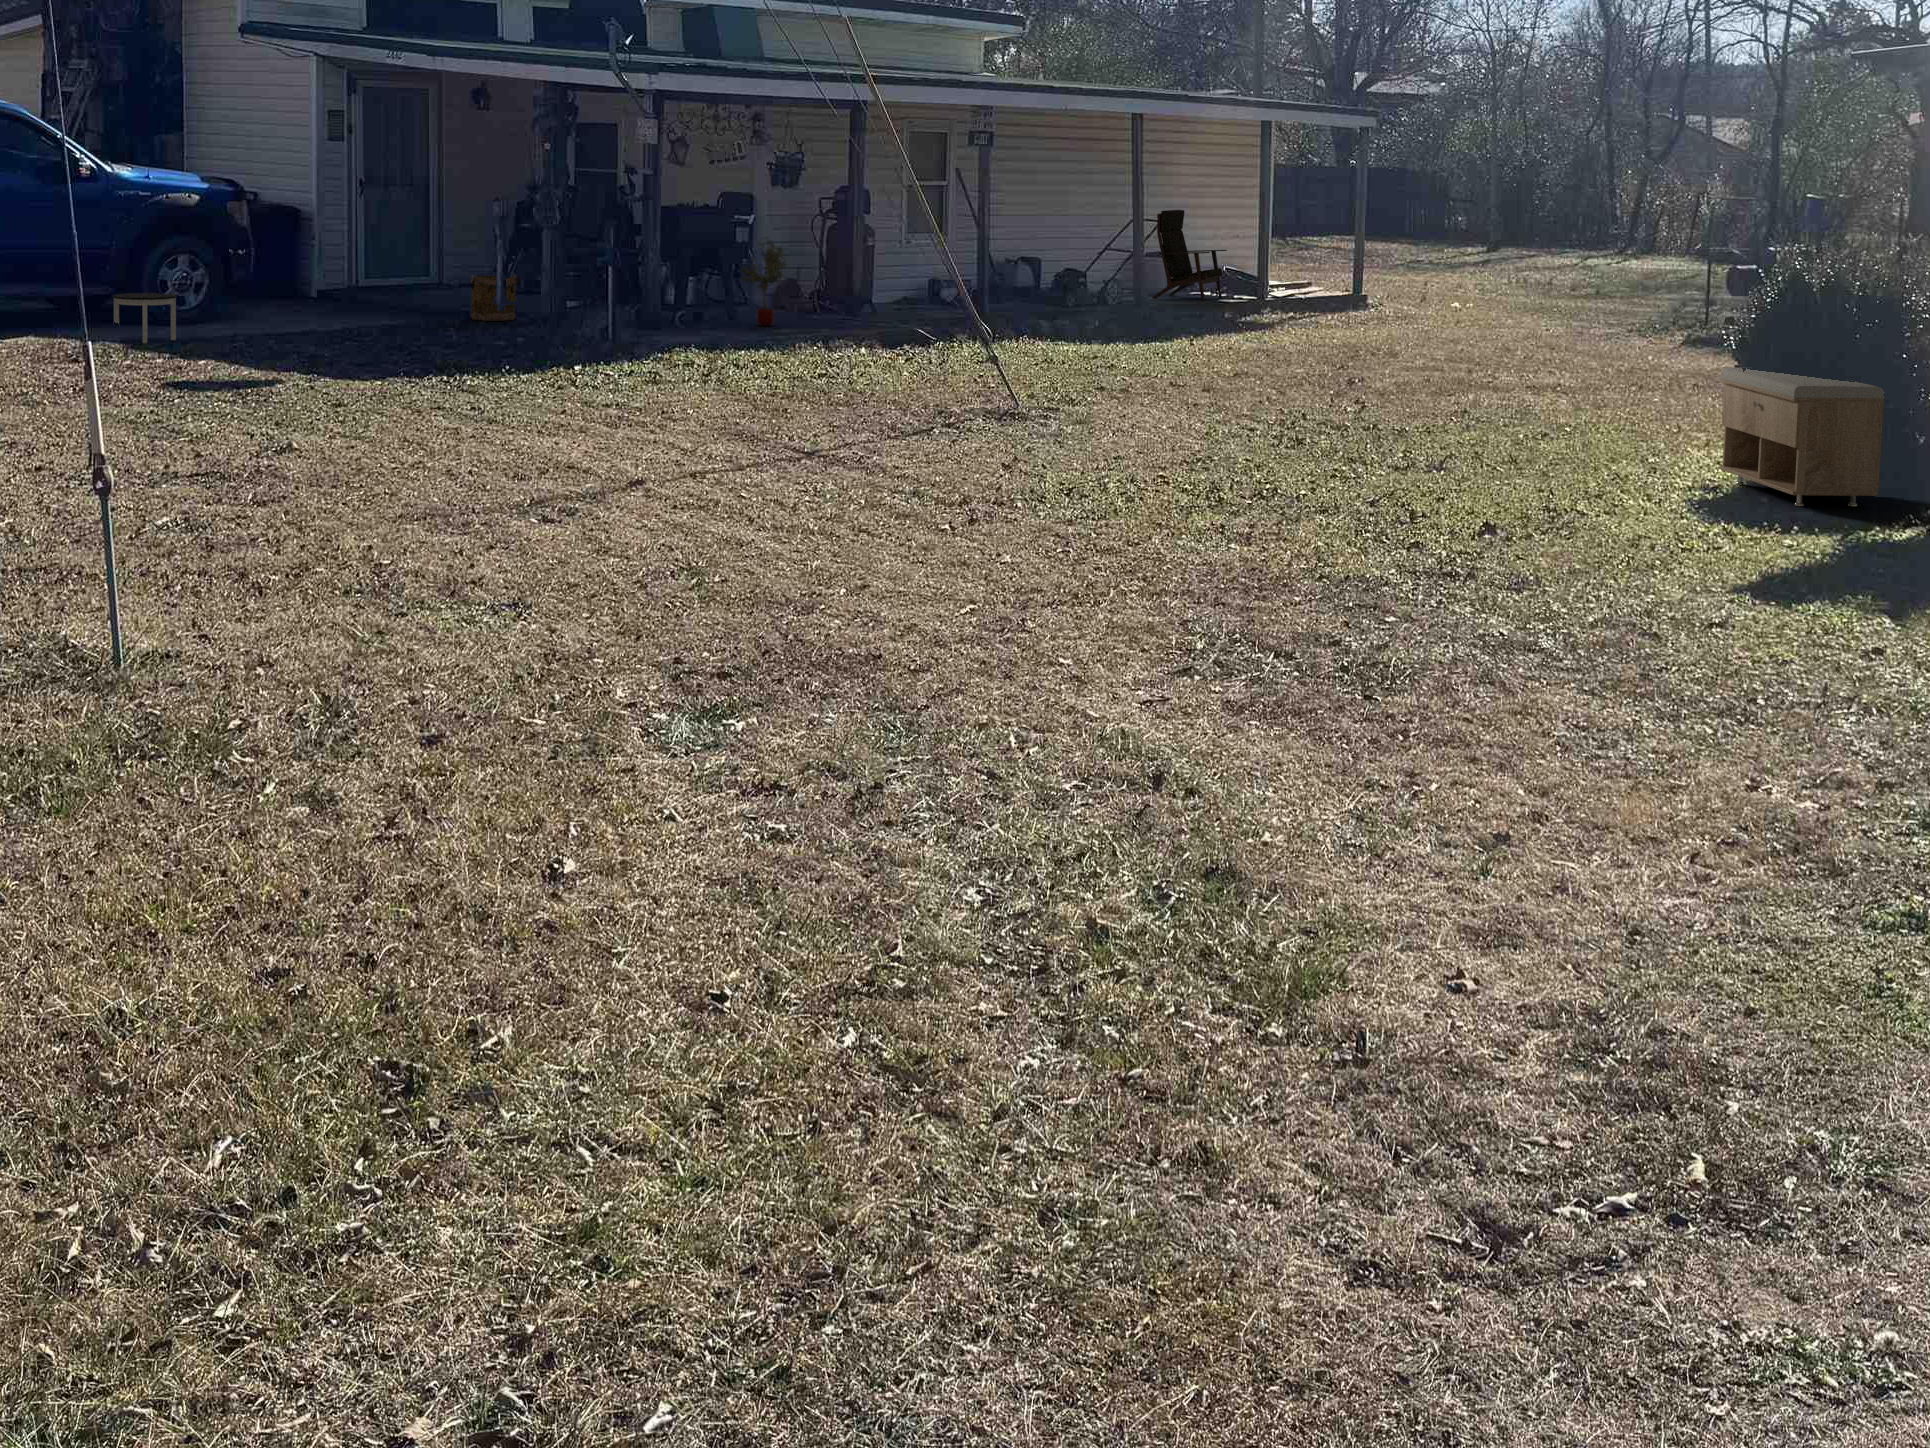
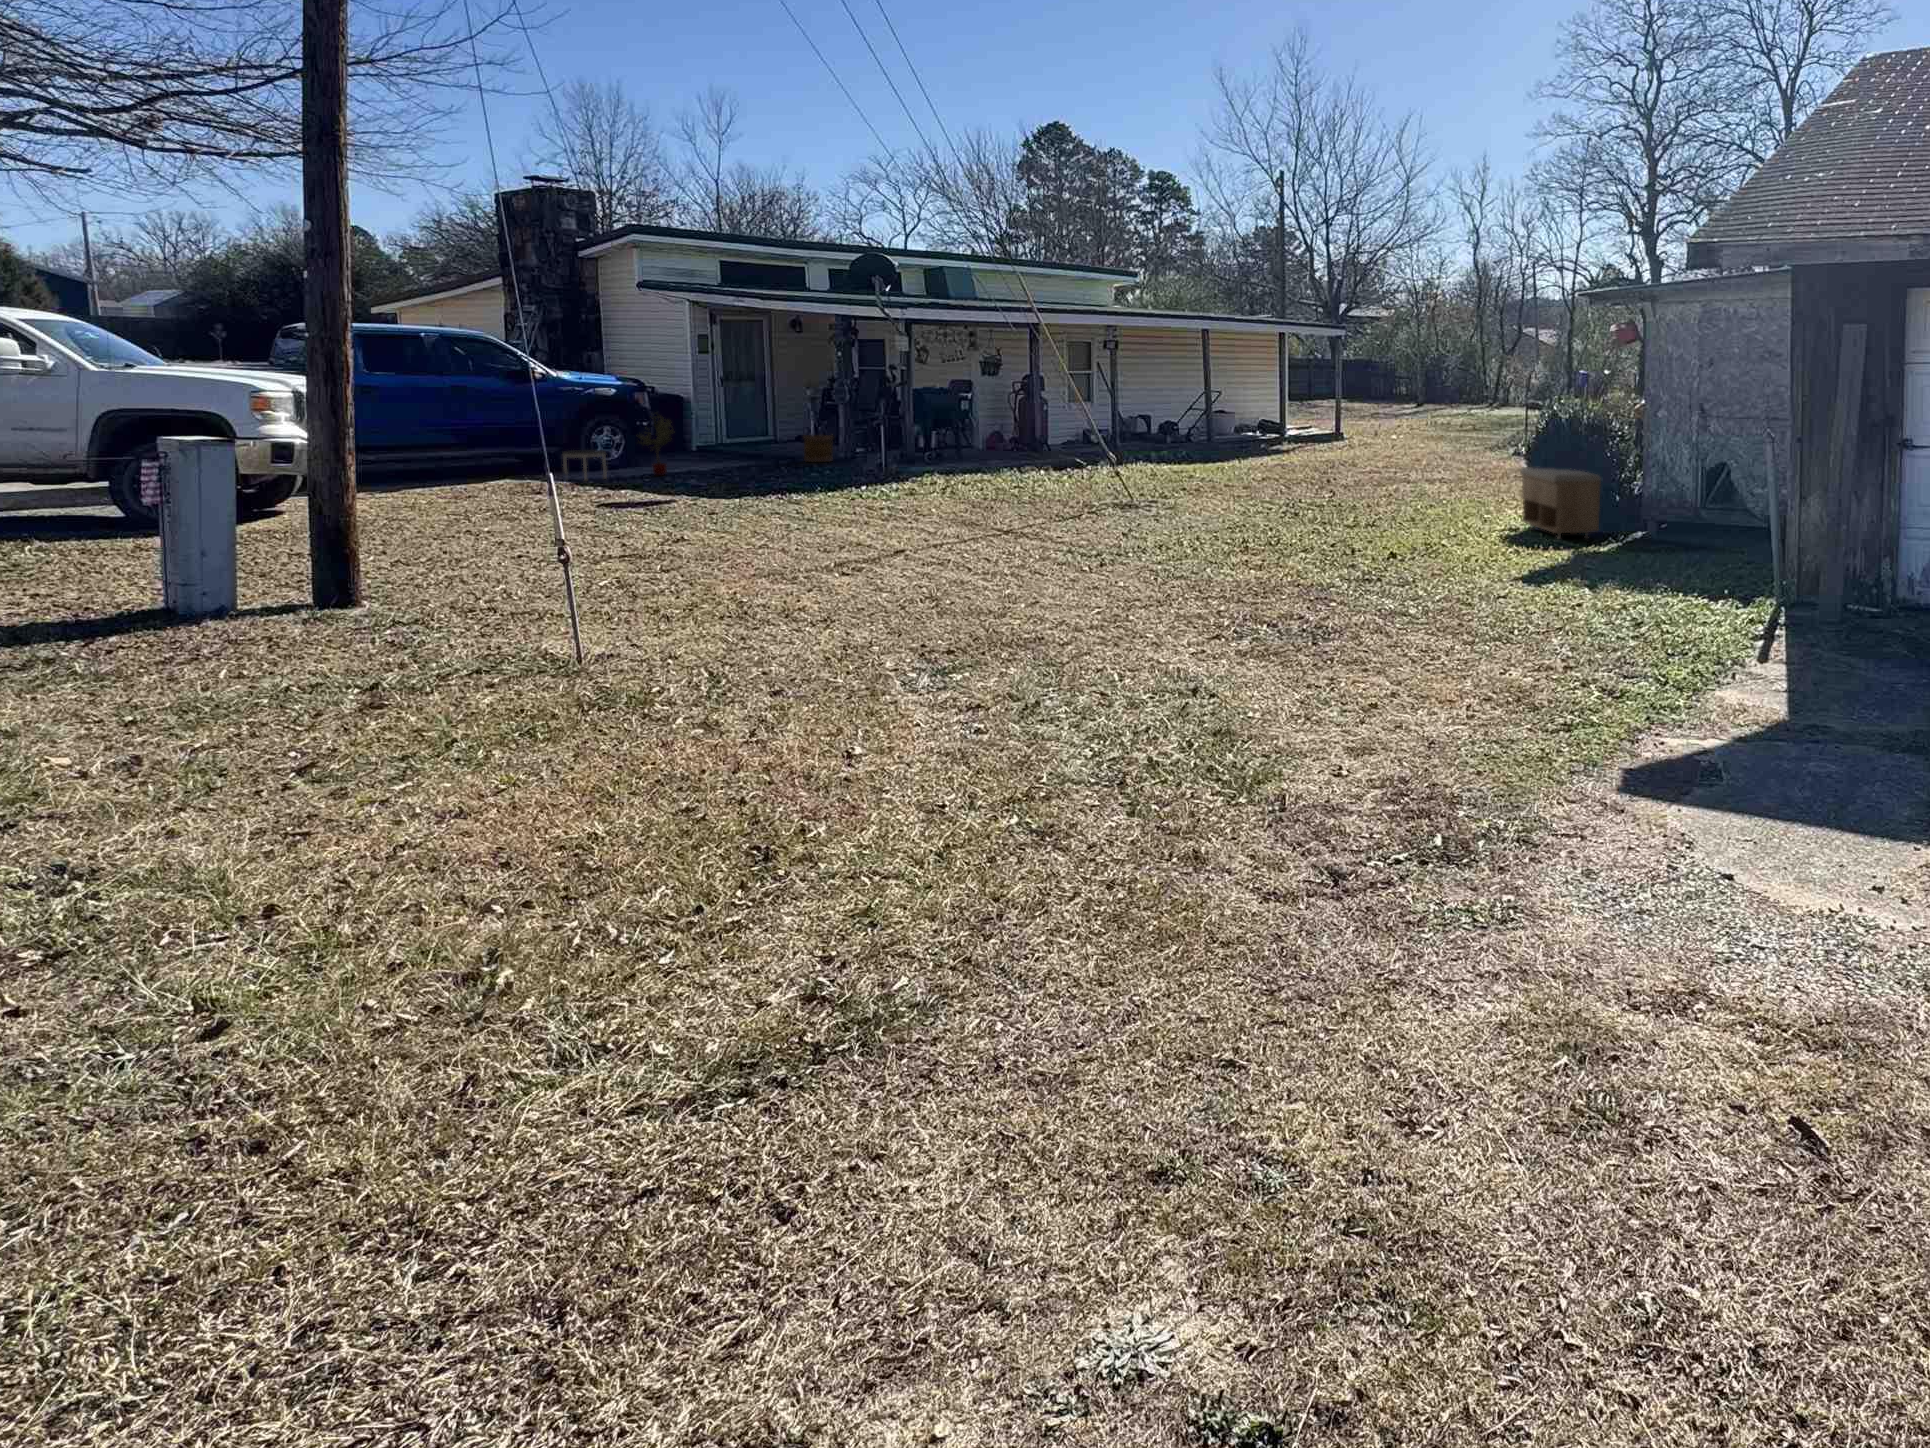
lounge chair: present [1152,210,1227,301] -> none [1227,388,1269,441]
potted tree: present [741,238,786,326] -> present [638,415,675,476]

